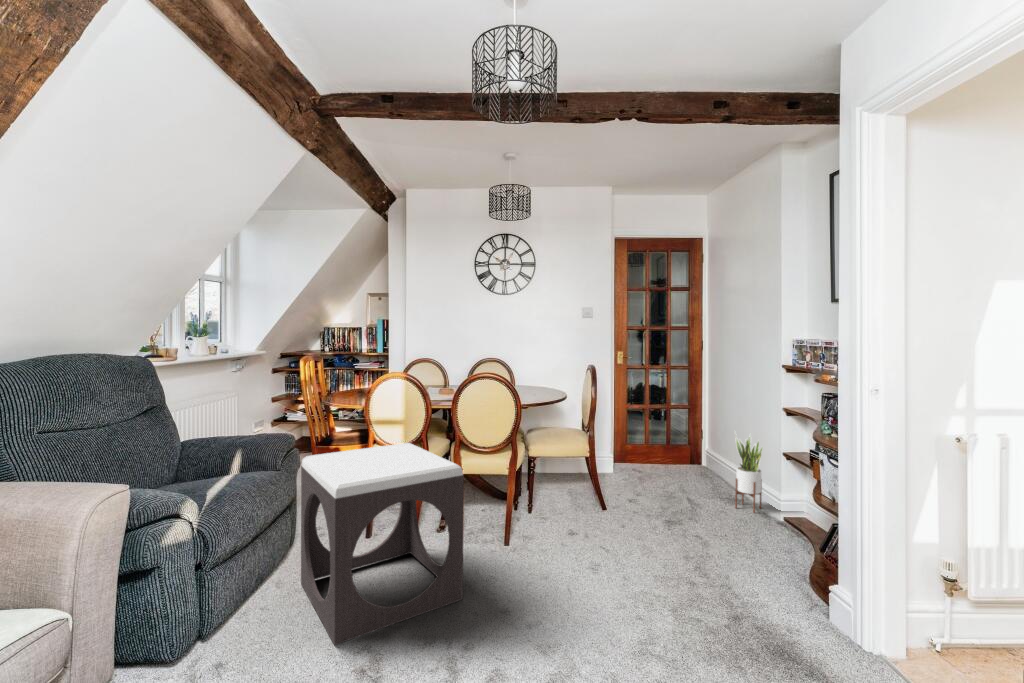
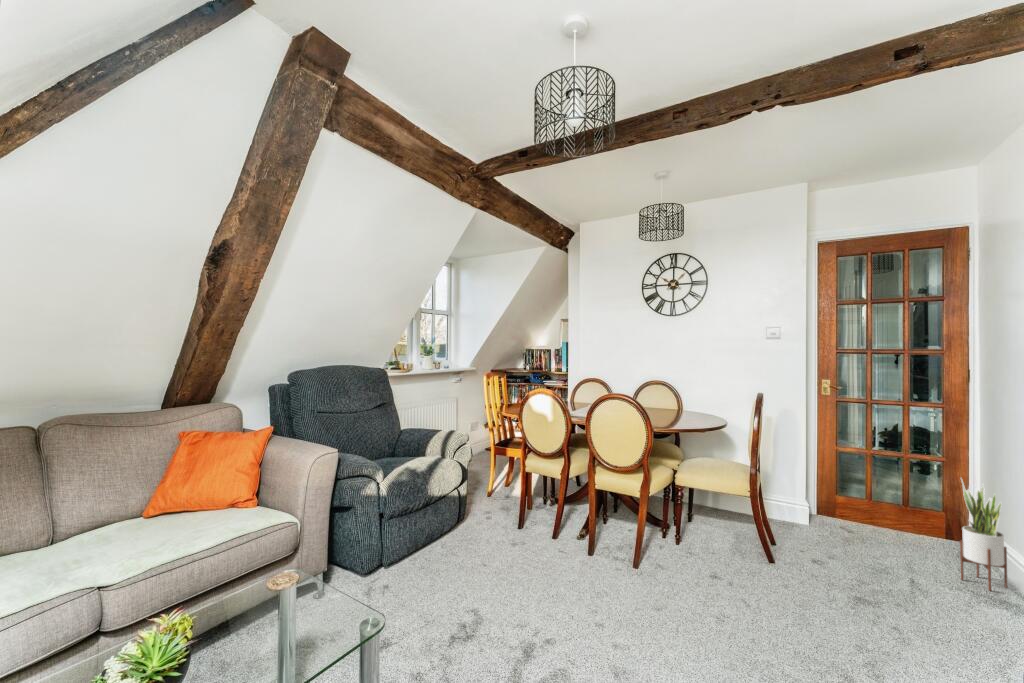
footstool: present [301,443,464,645] -> none [453,450,568,603]

